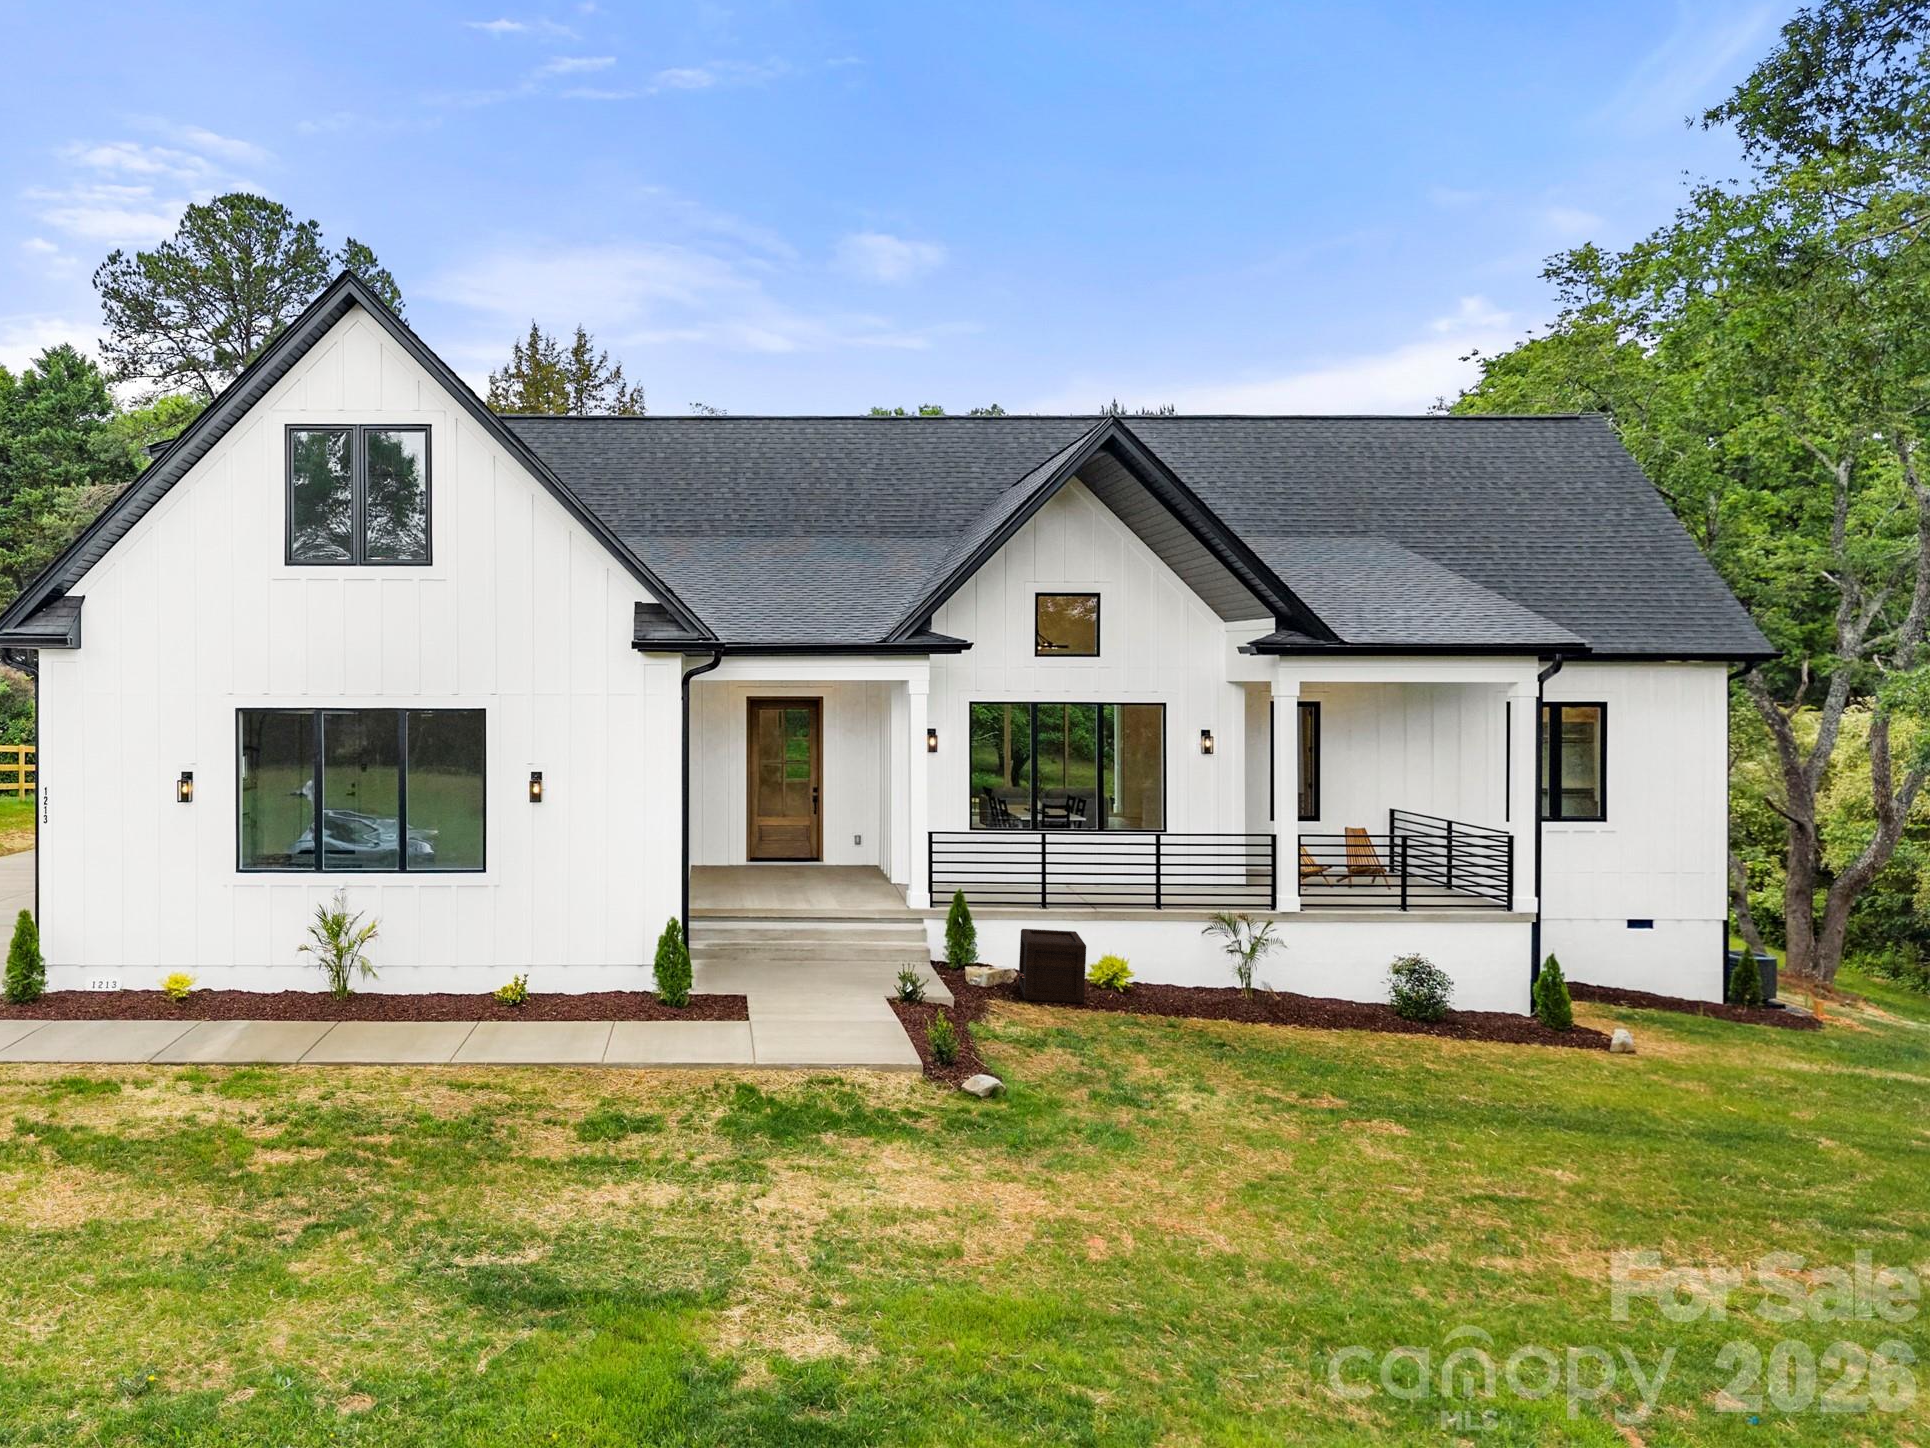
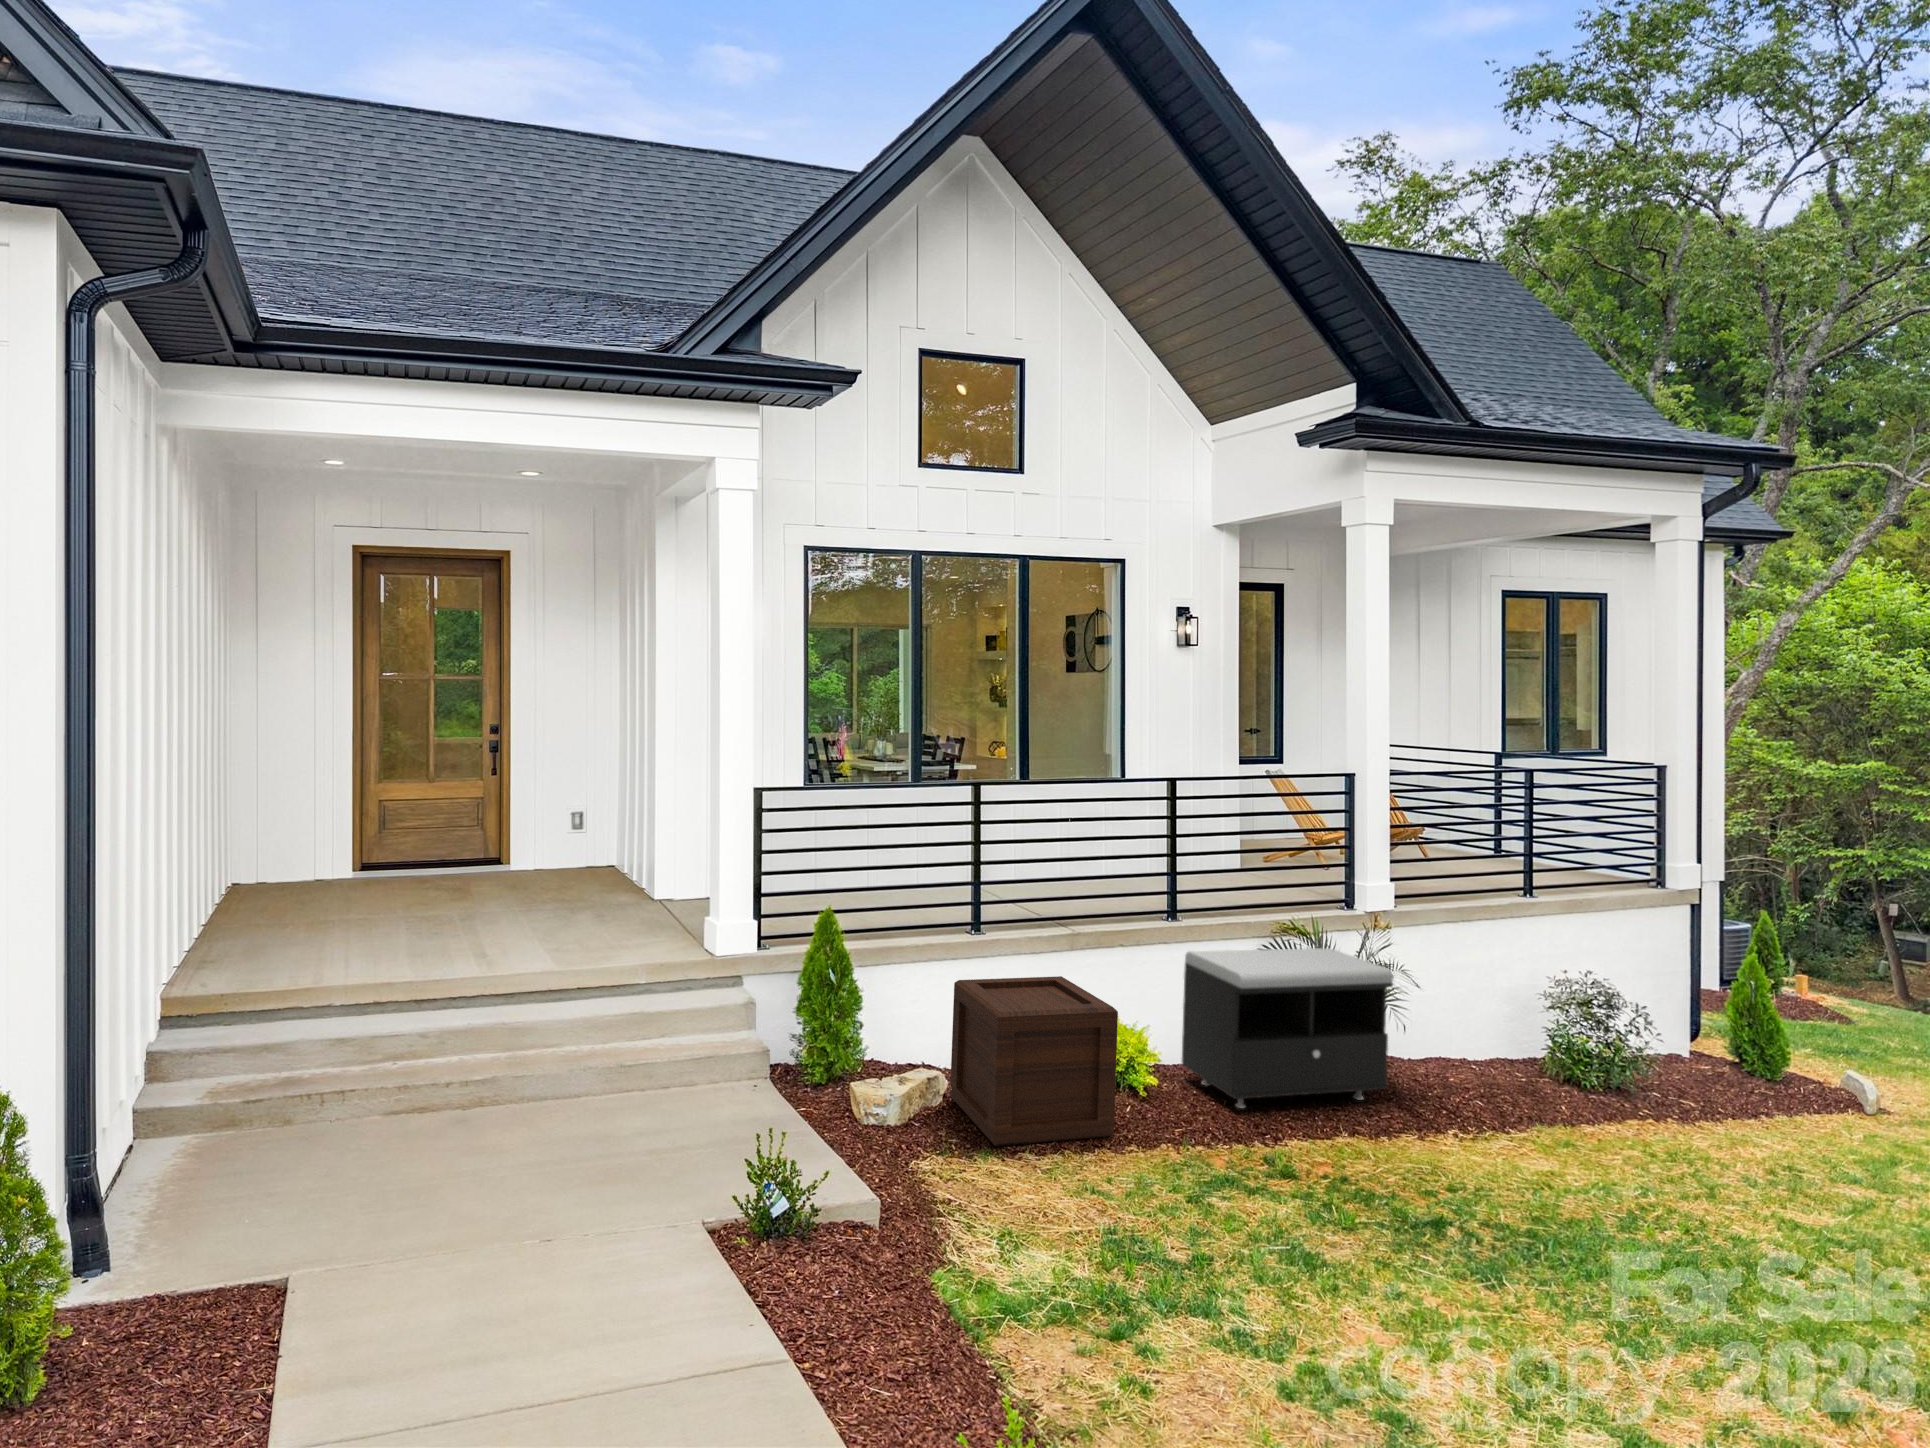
storage bench: none [1144,925,1245,1006] -> present [1182,948,1393,1108]

